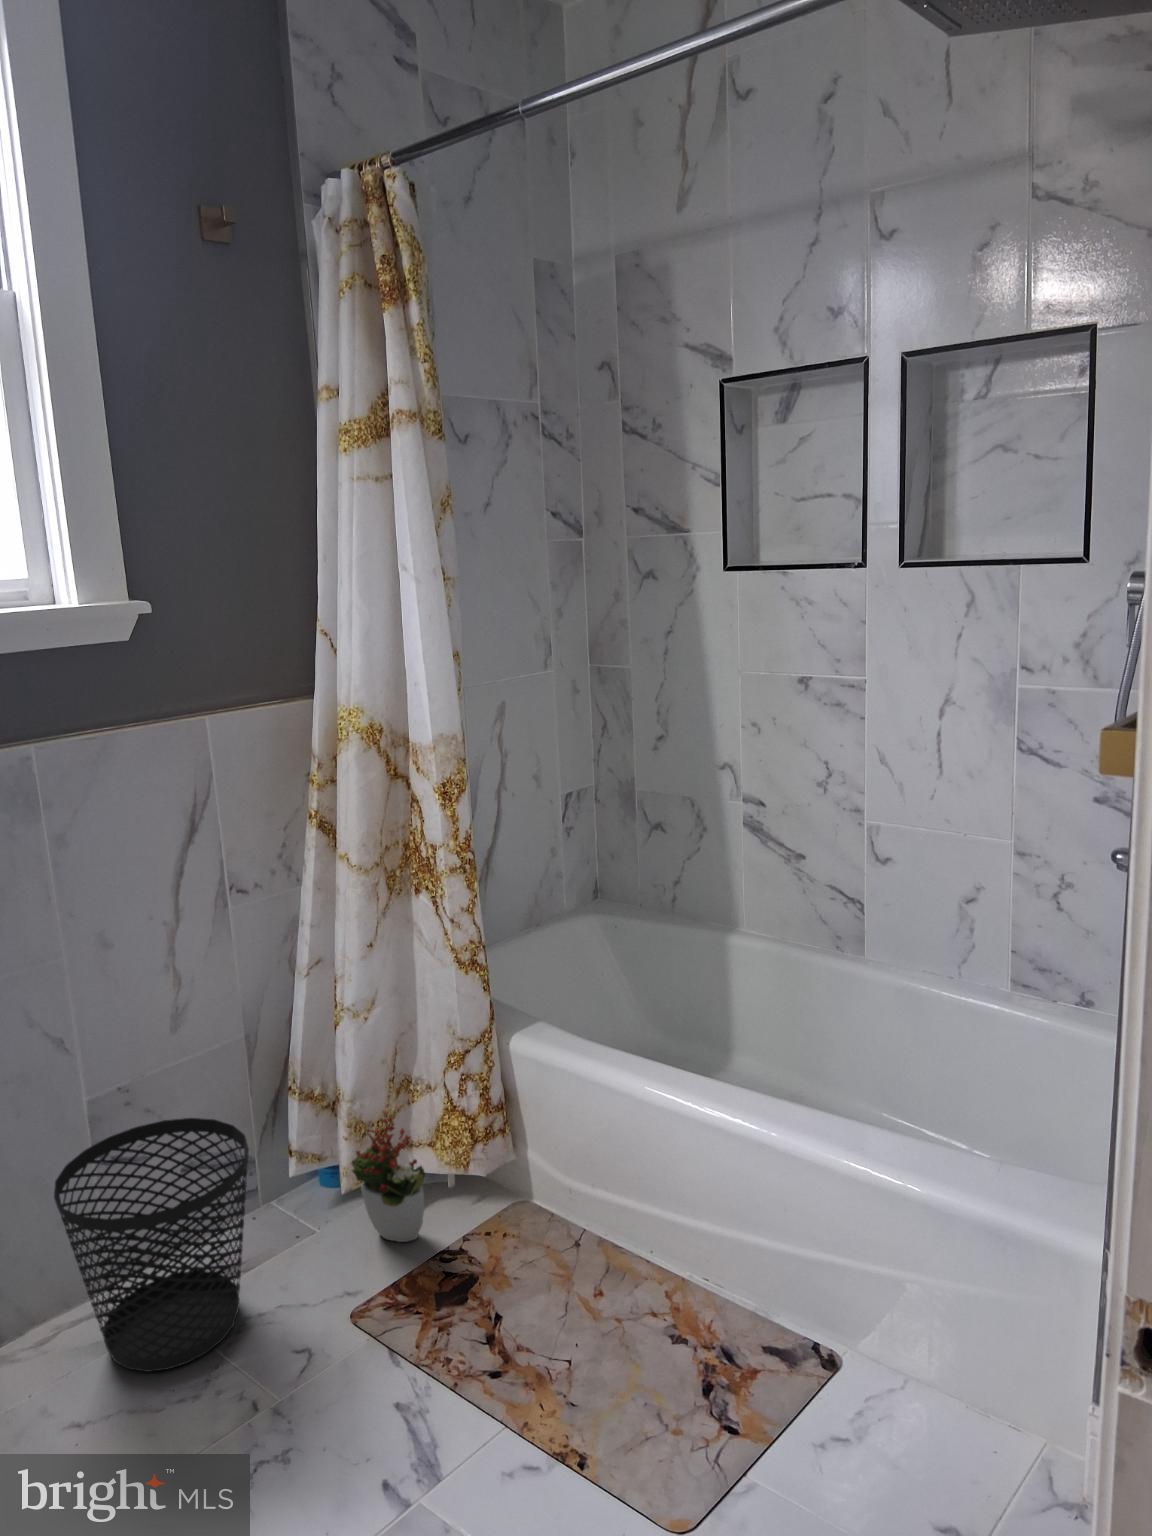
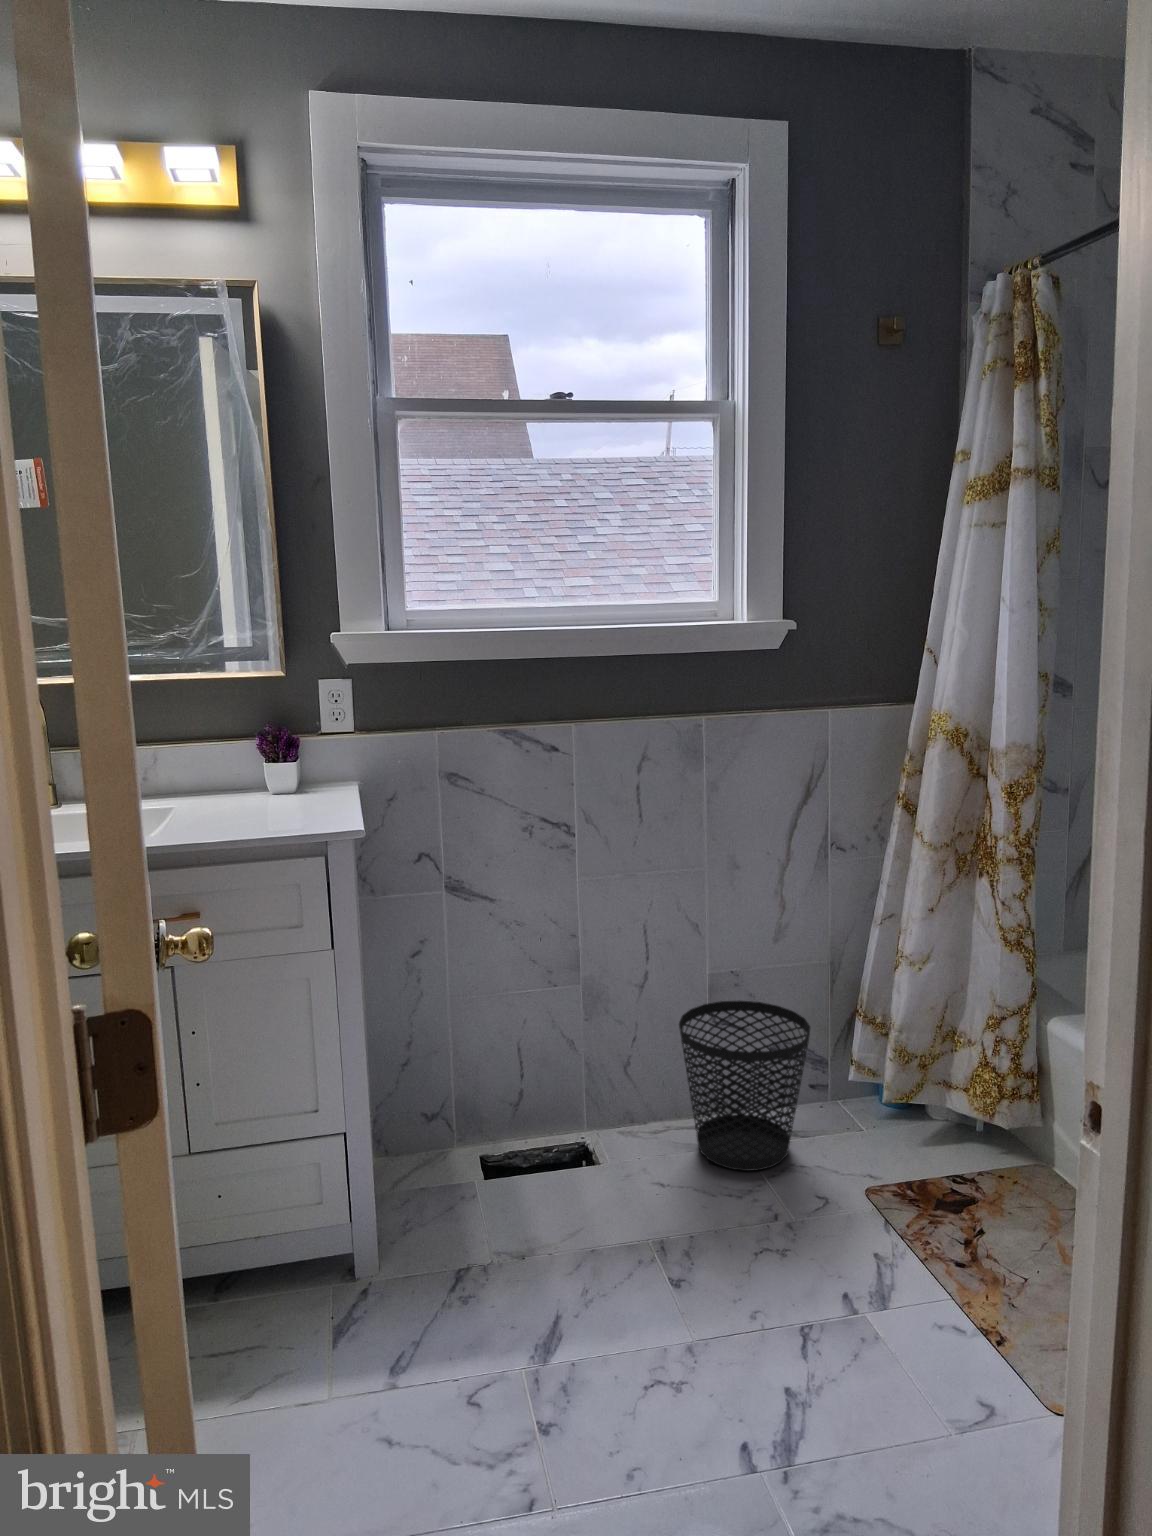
decorative plant: present [352,1111,425,1242] -> none [892,1047,951,1160]

